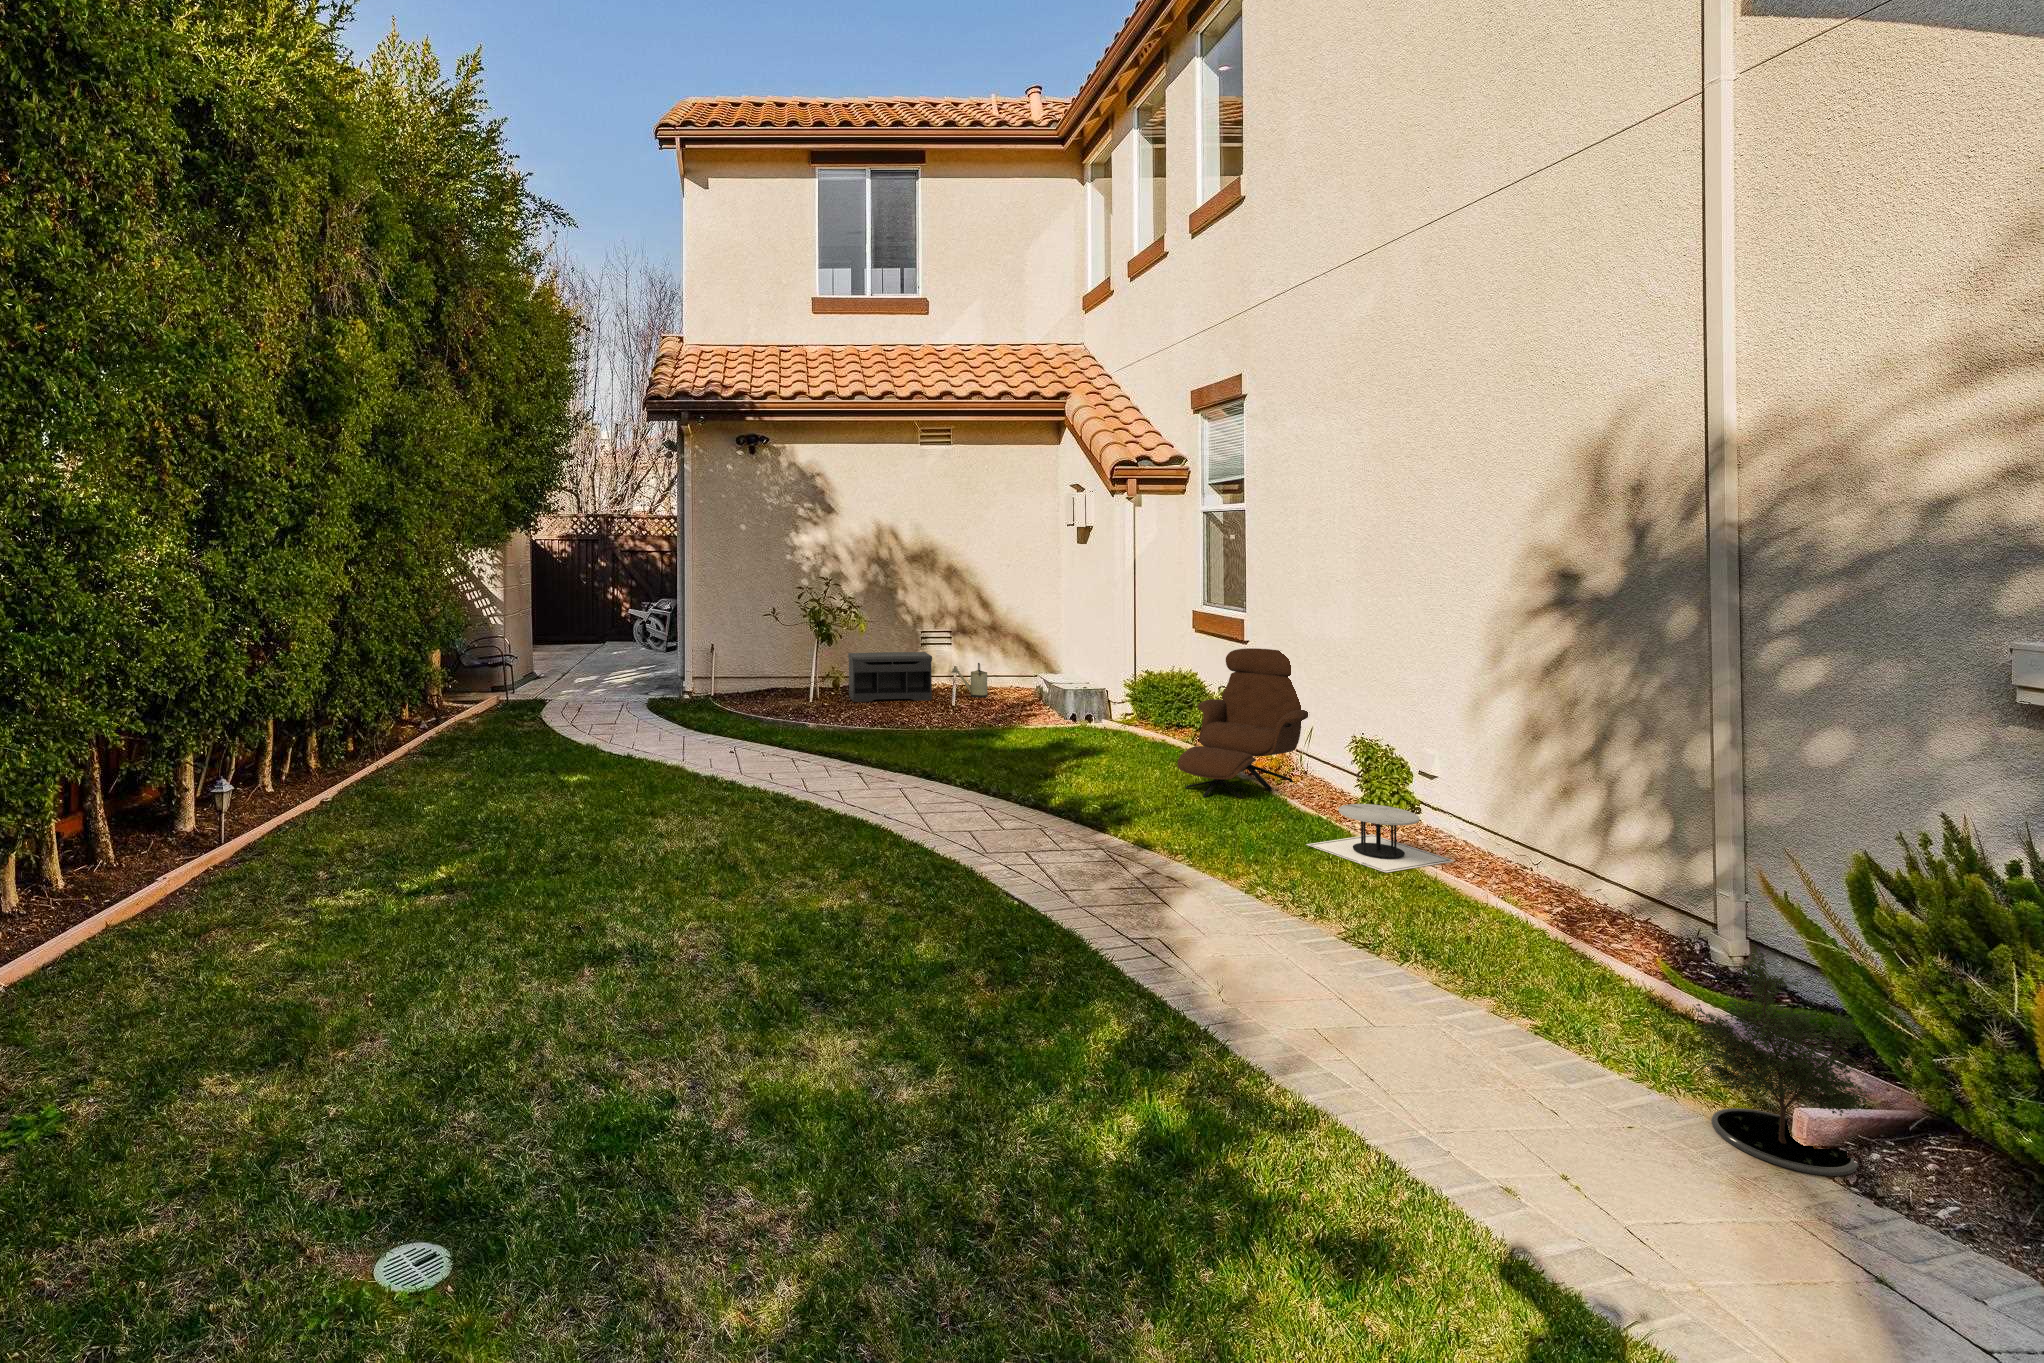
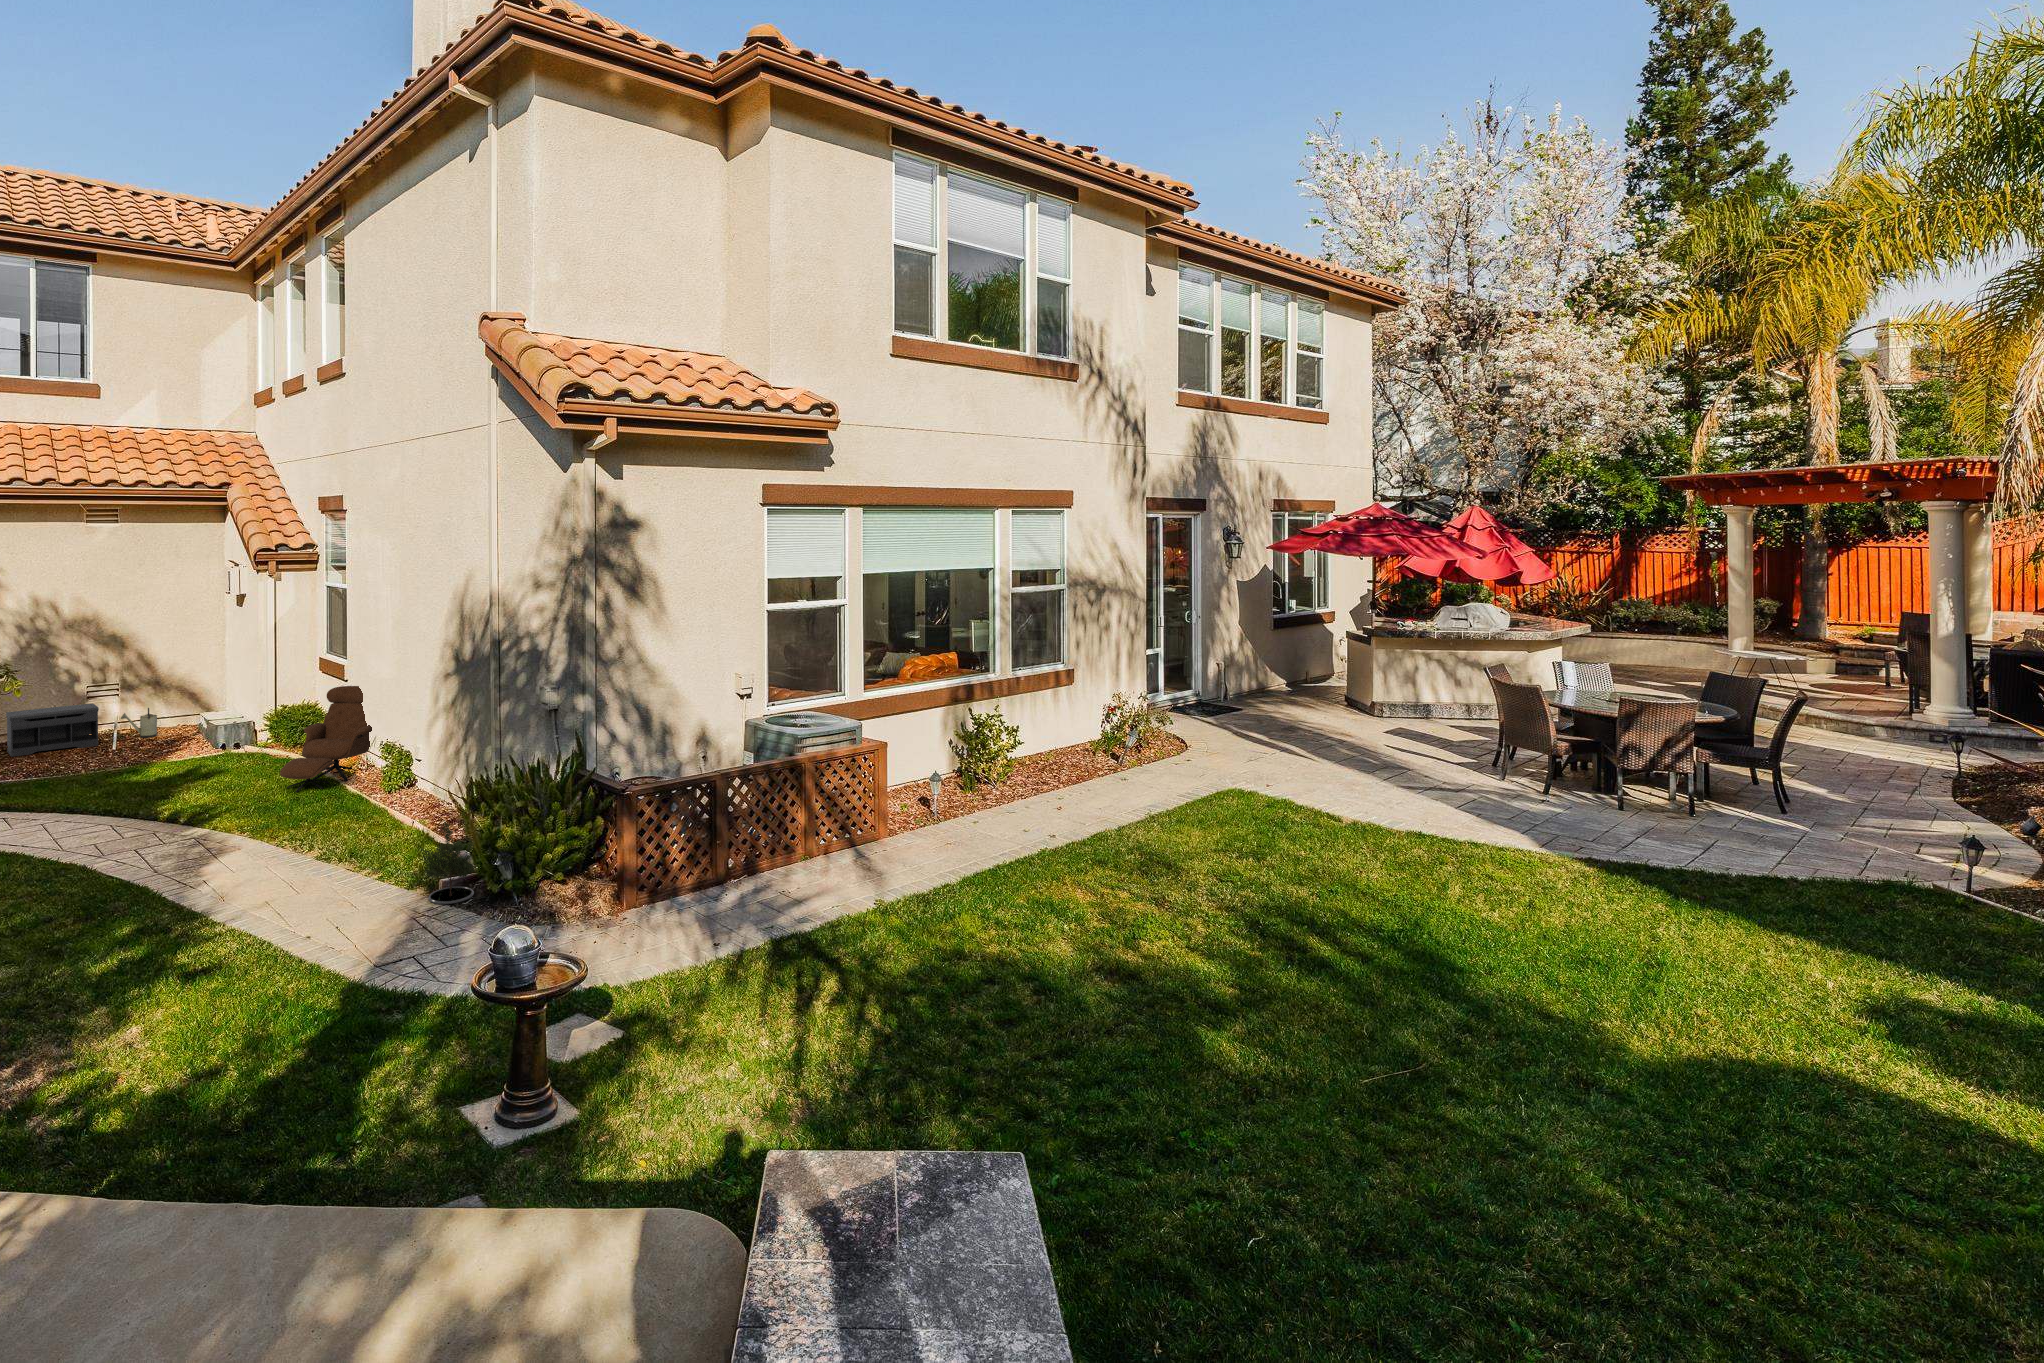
side table: present [1307,804,1454,873] -> none [343,780,426,819]

